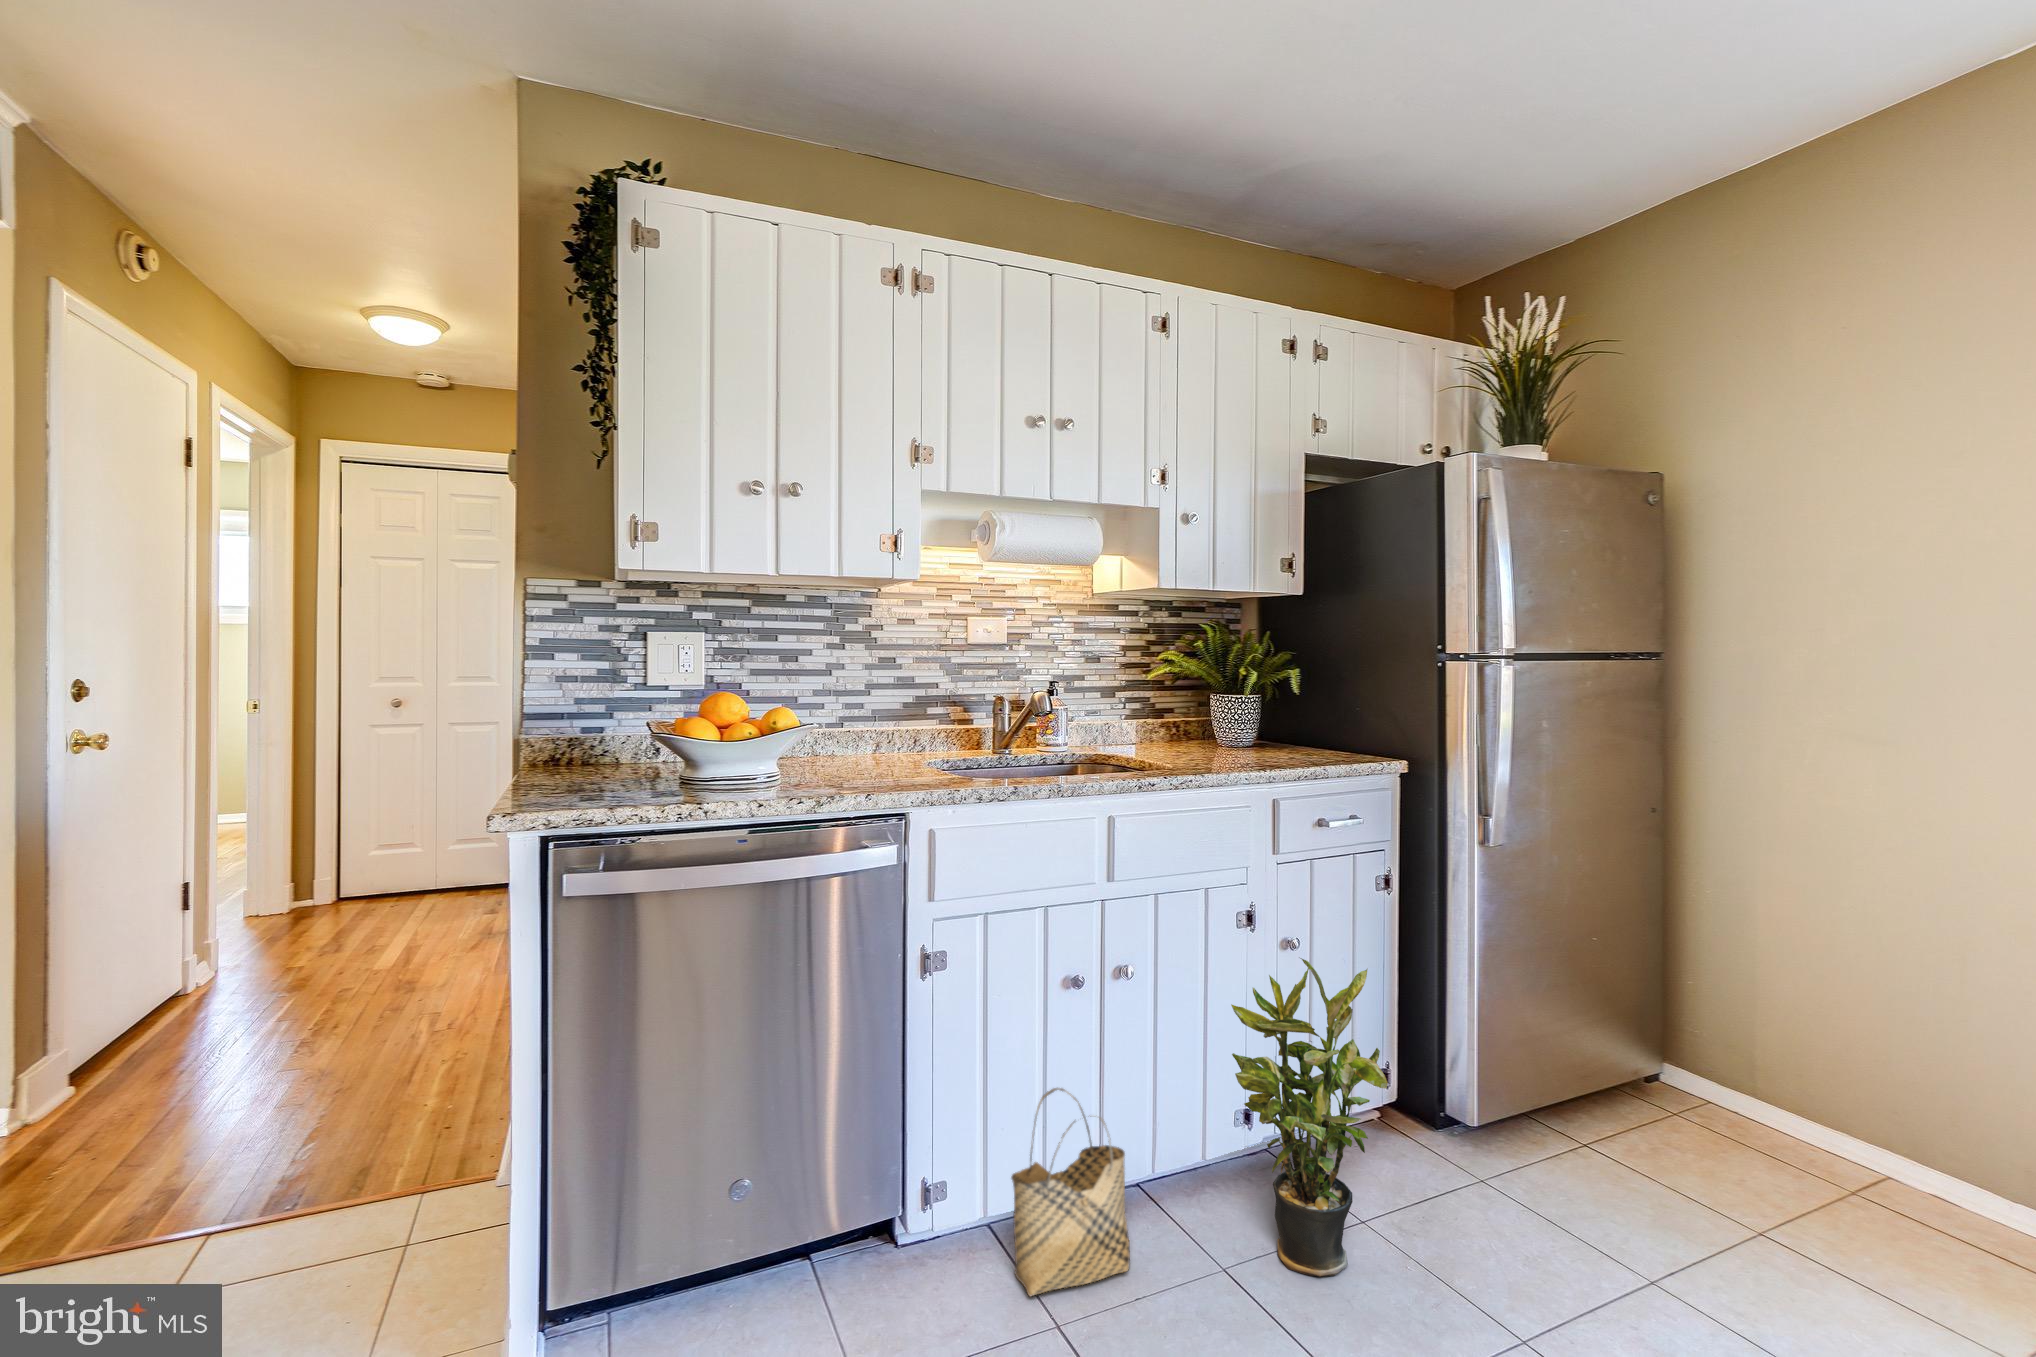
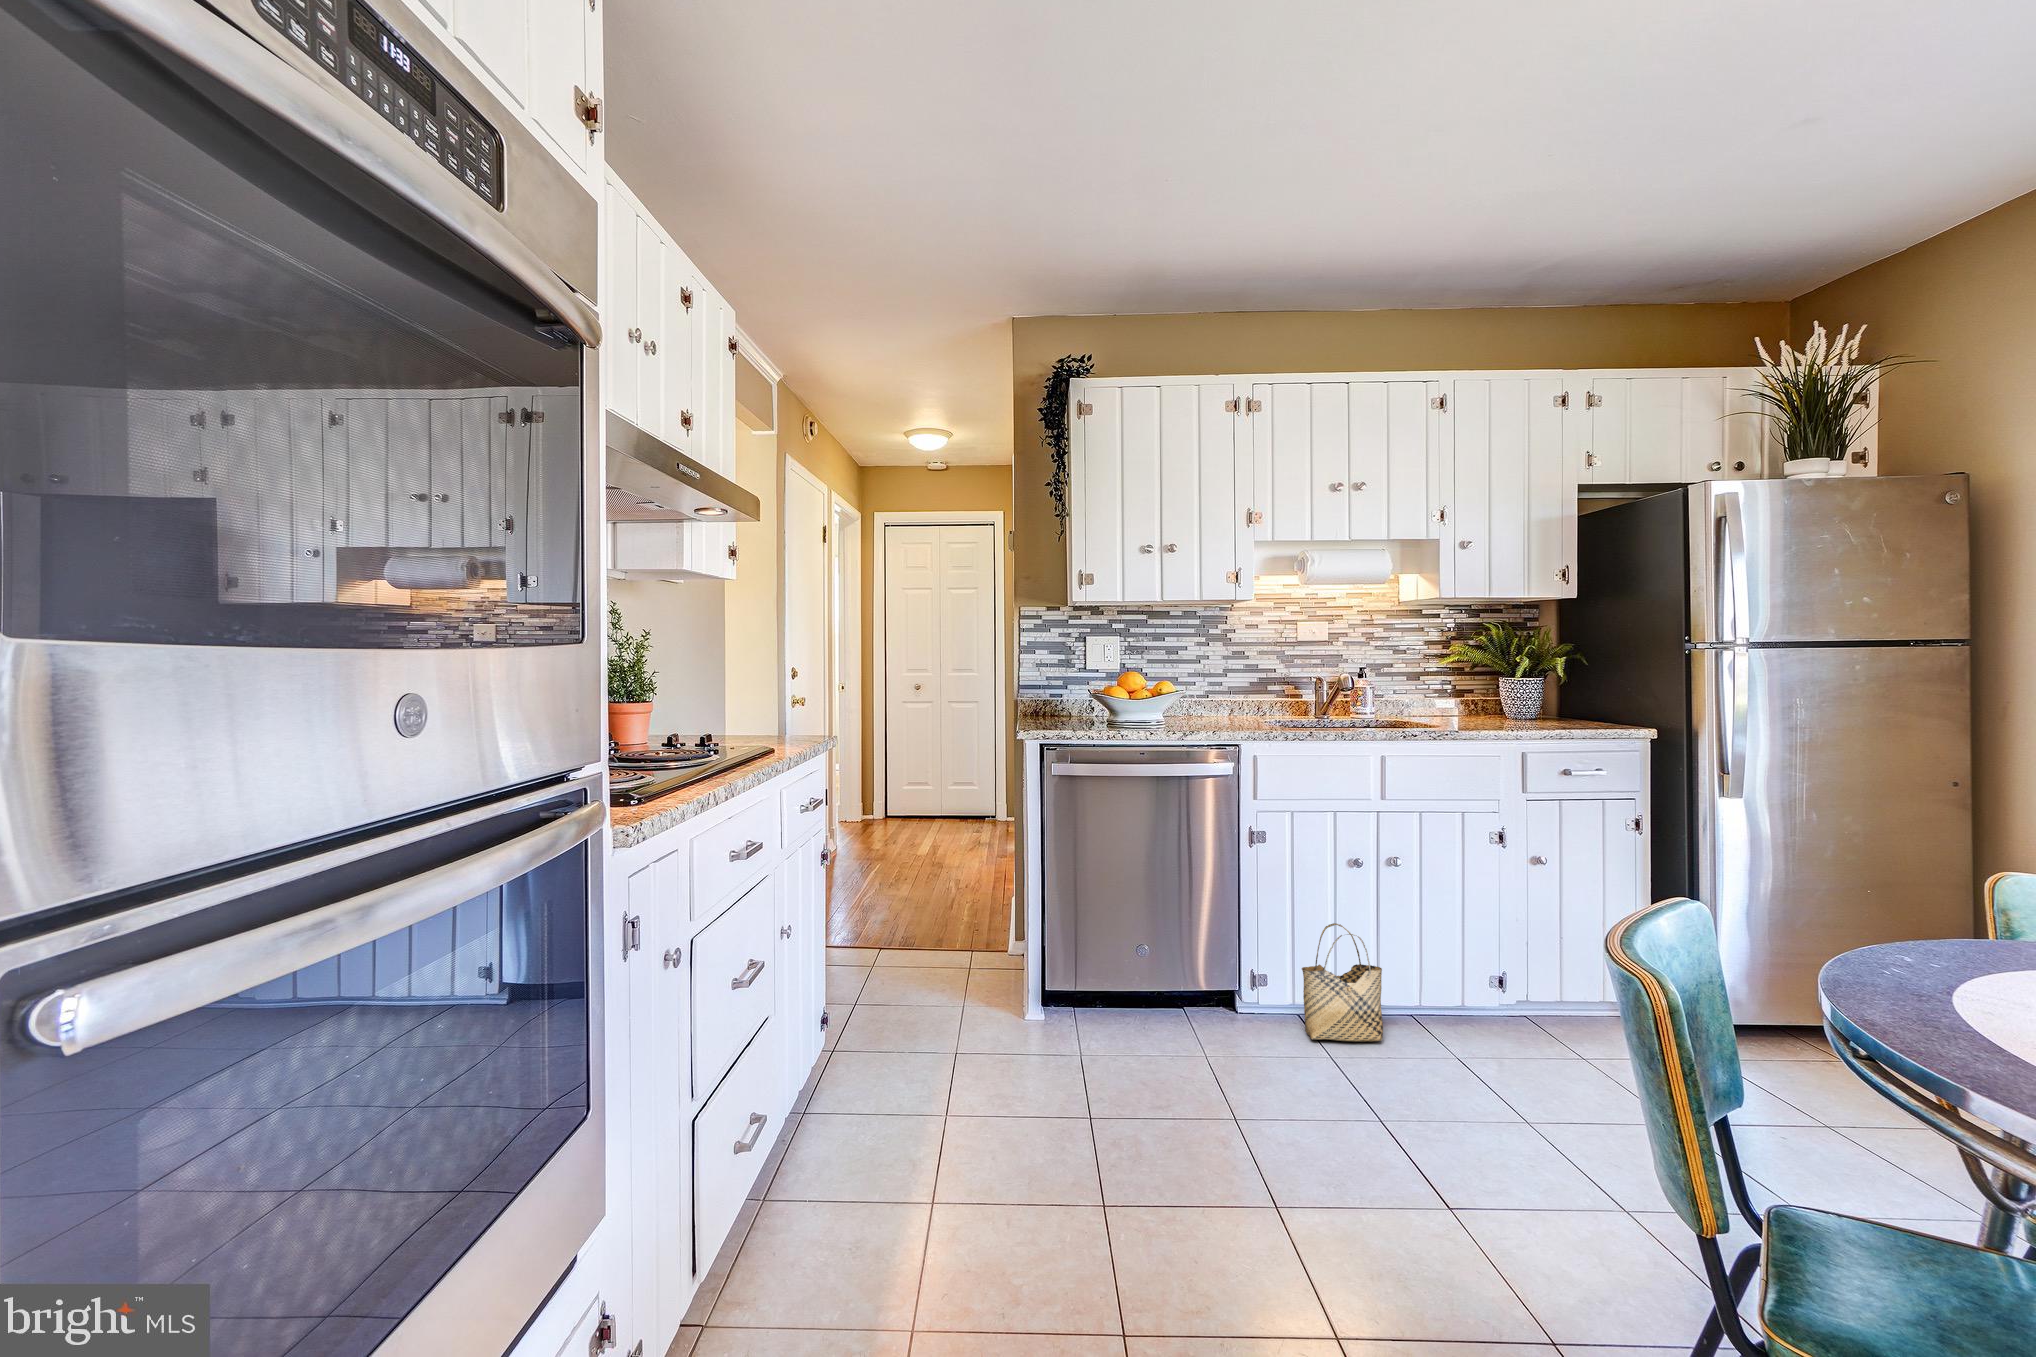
potted plant: present [1231,958,1388,1276] -> none [1456,855,1579,1068]

